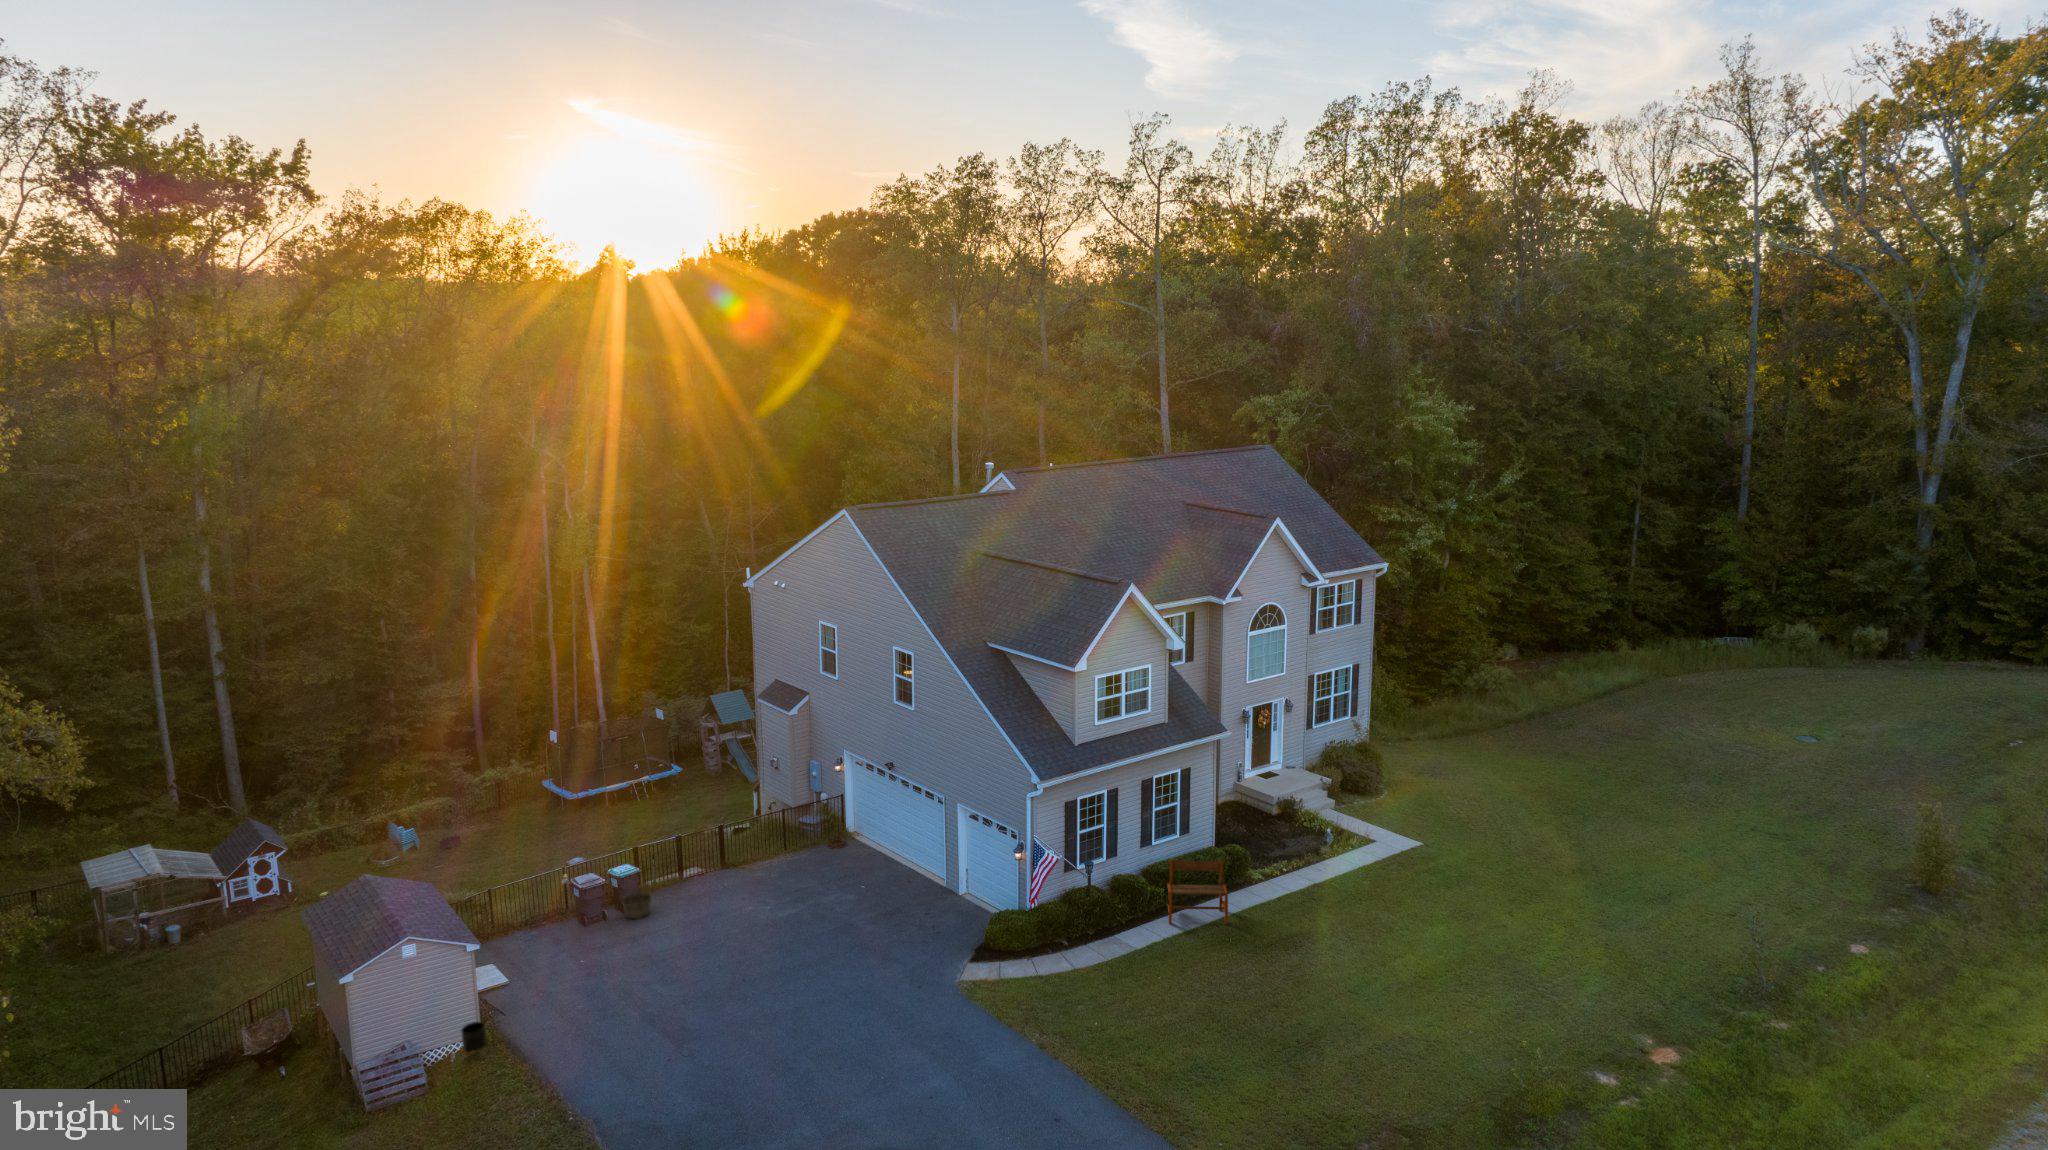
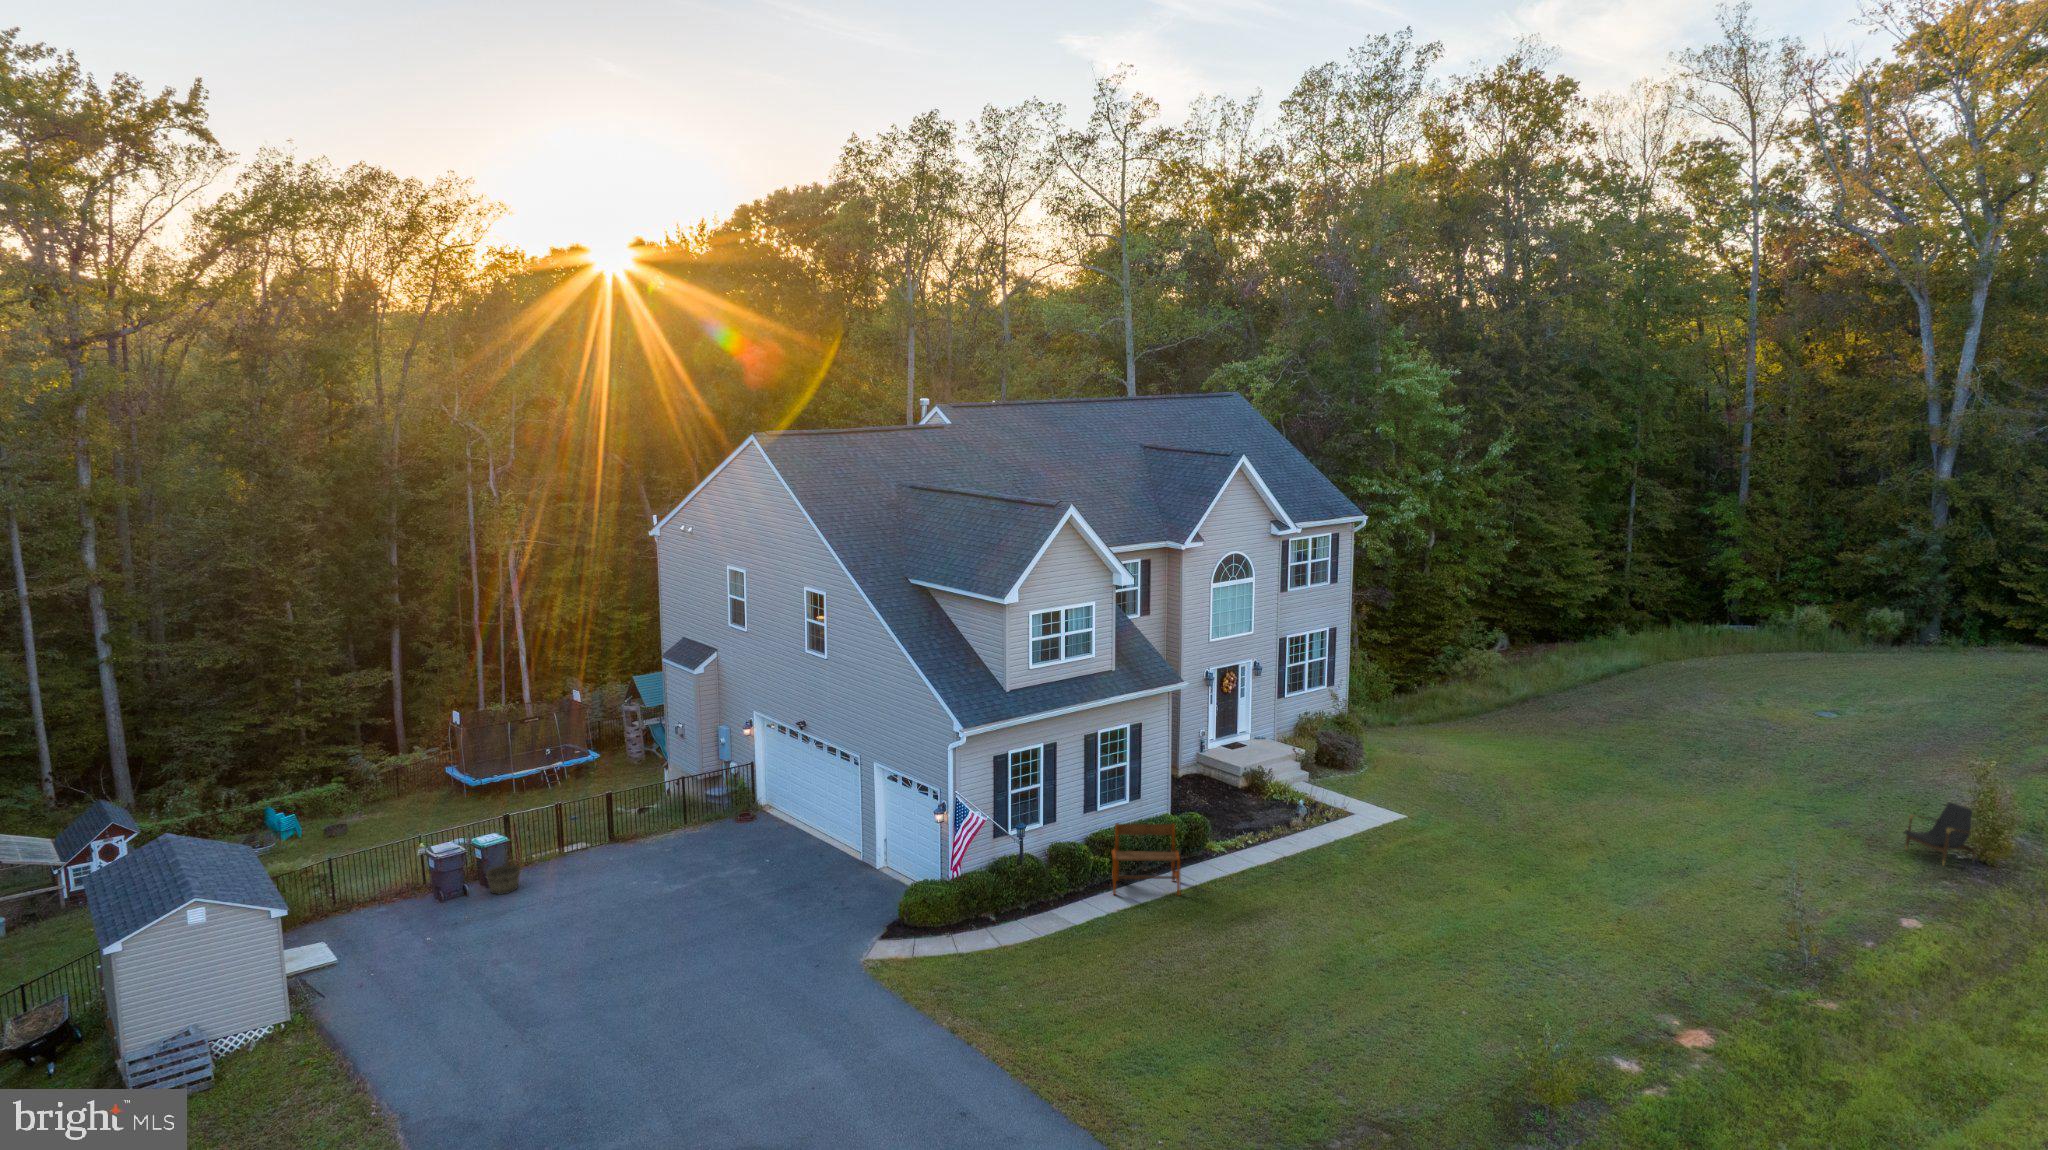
lounge chair: none [1868,842,1937,900] -> present [1904,802,1976,865]
planter: present [461,1022,487,1052] -> none [256,999,291,1047]

